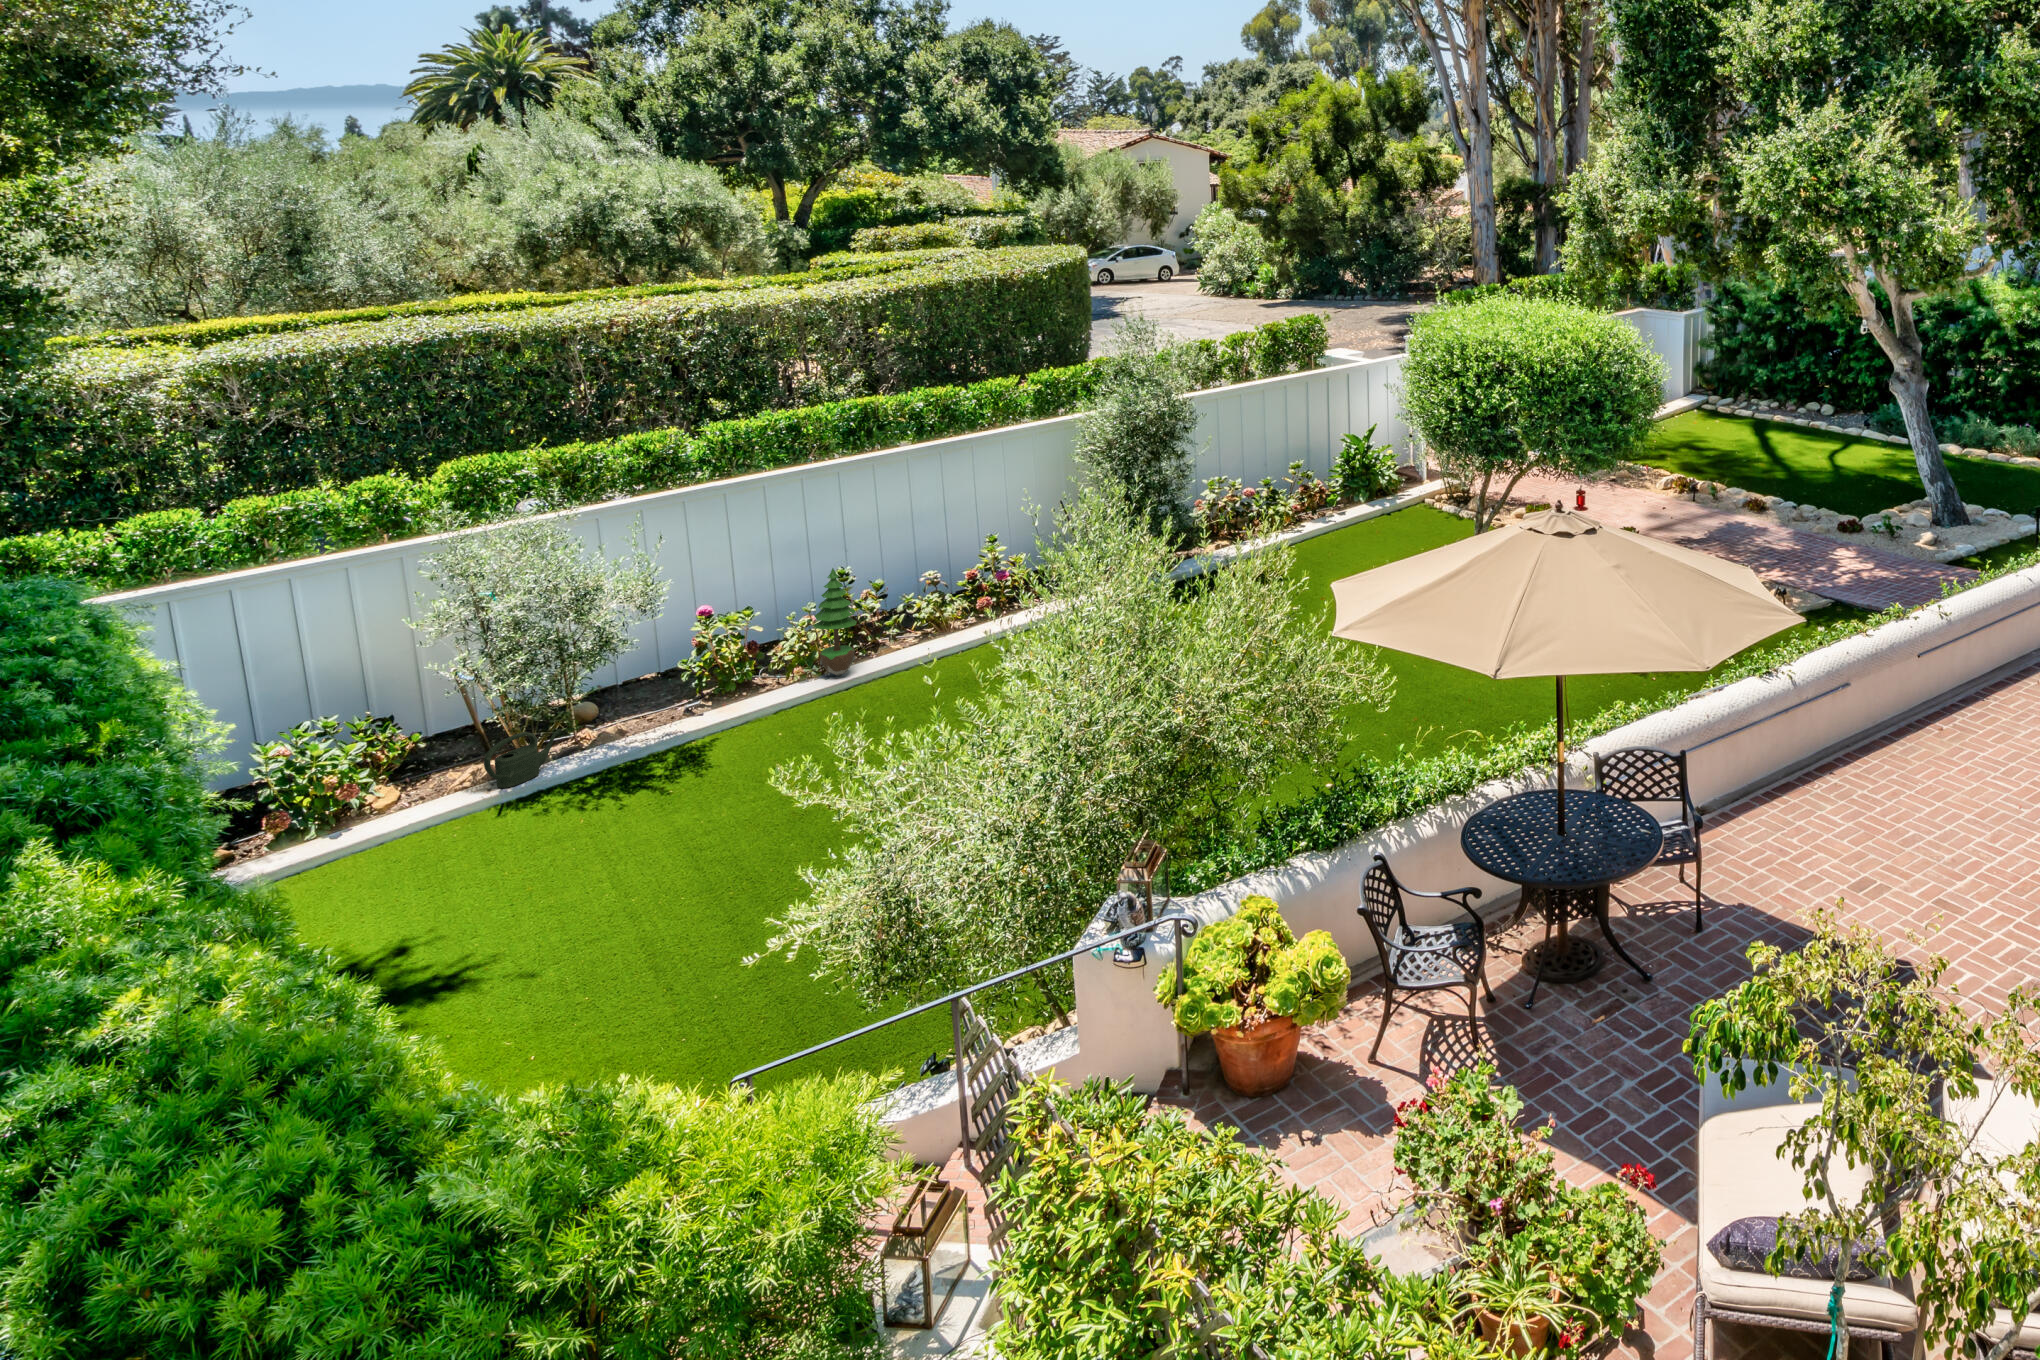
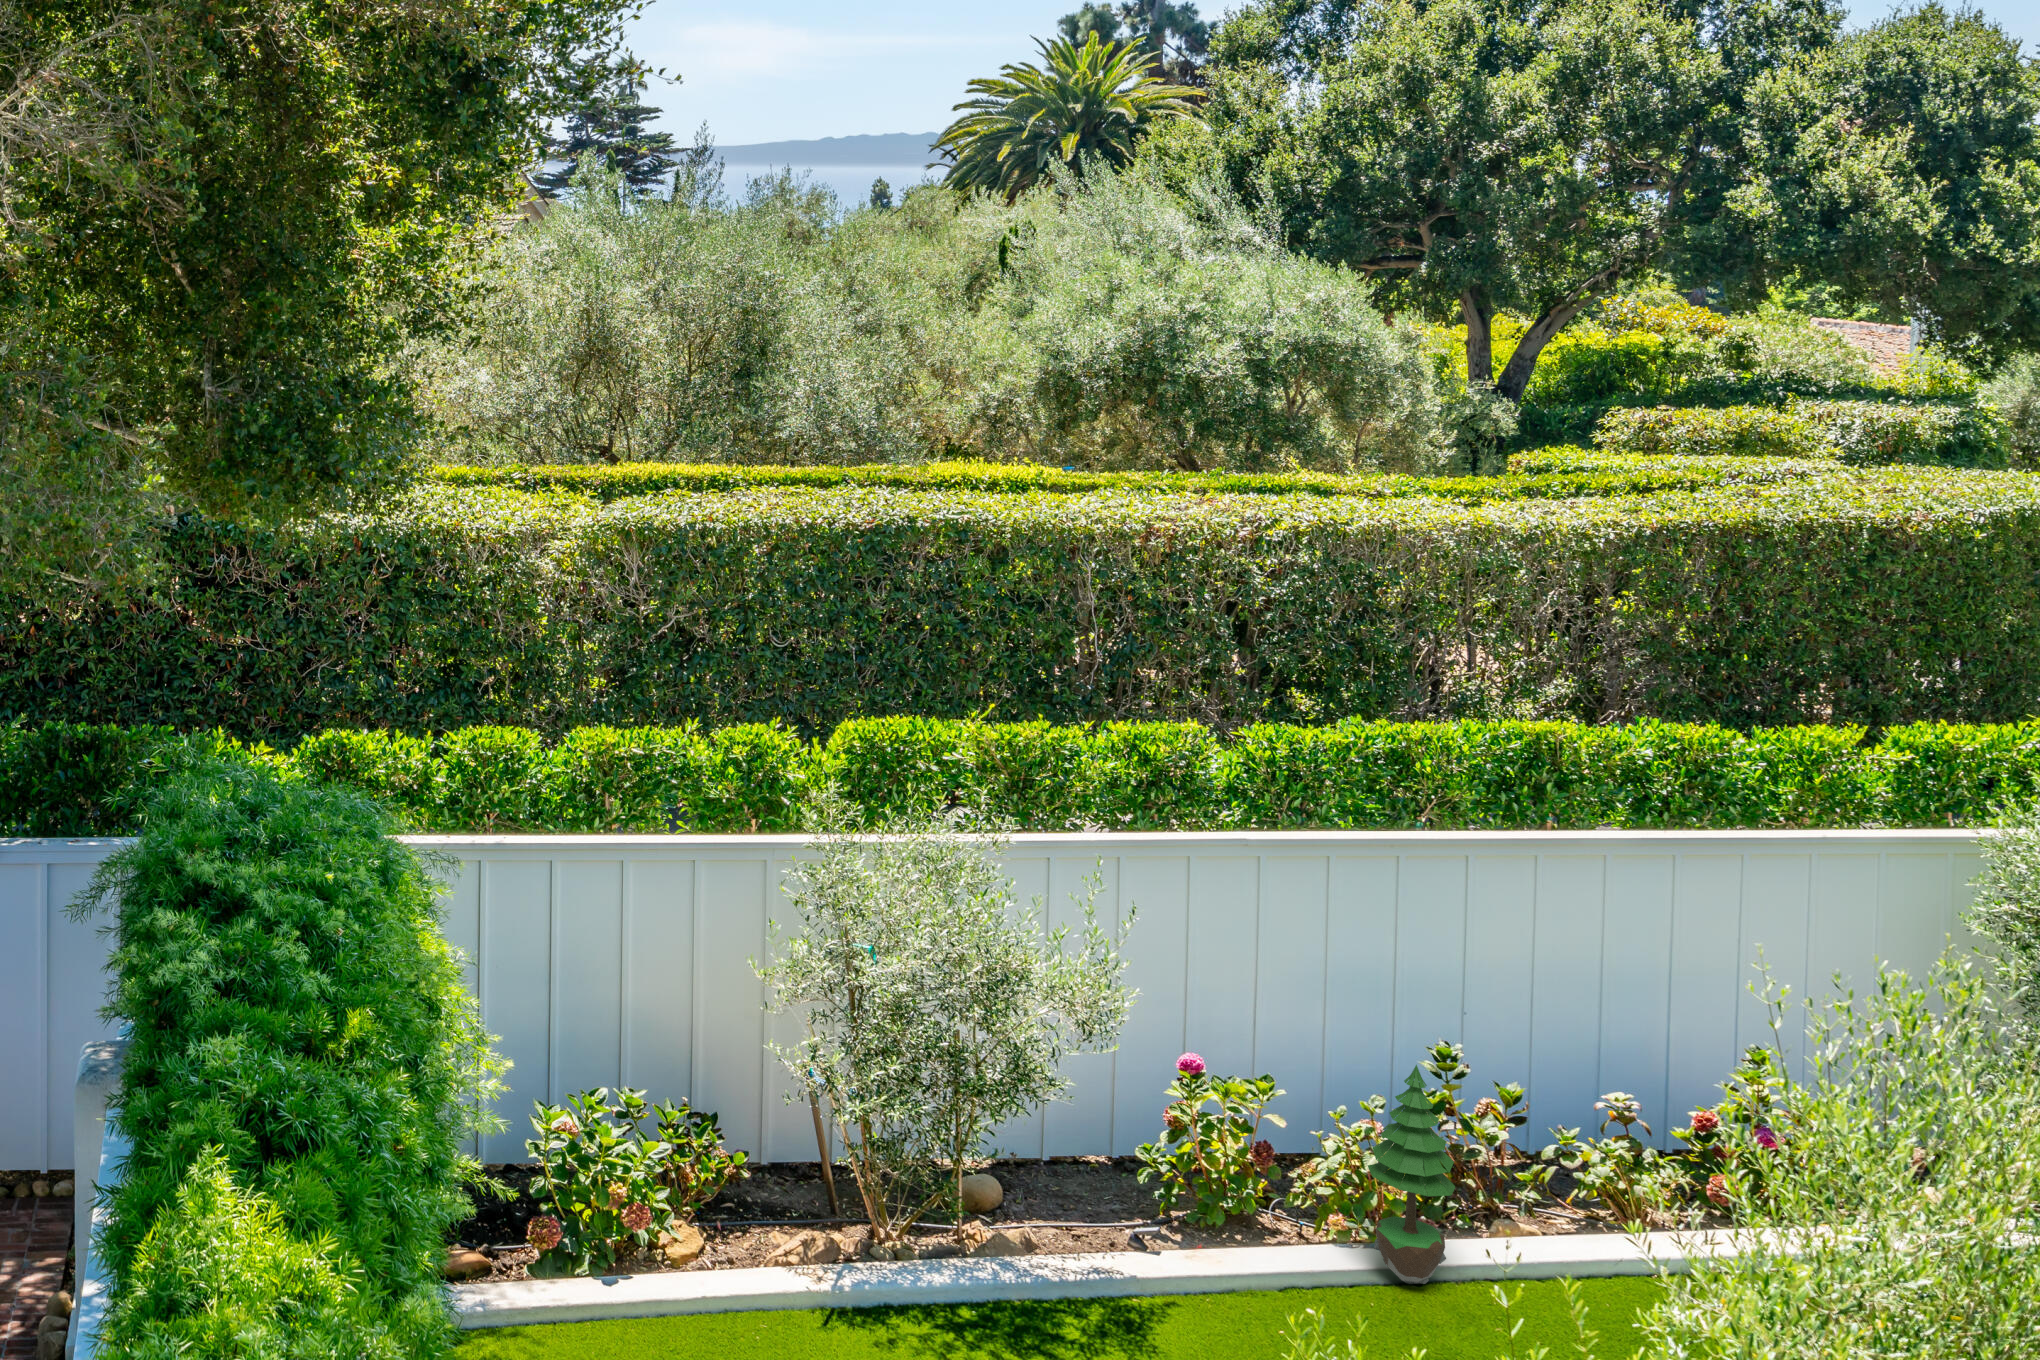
watering can: present [484,729,561,788] -> none [787,1225,911,1318]

